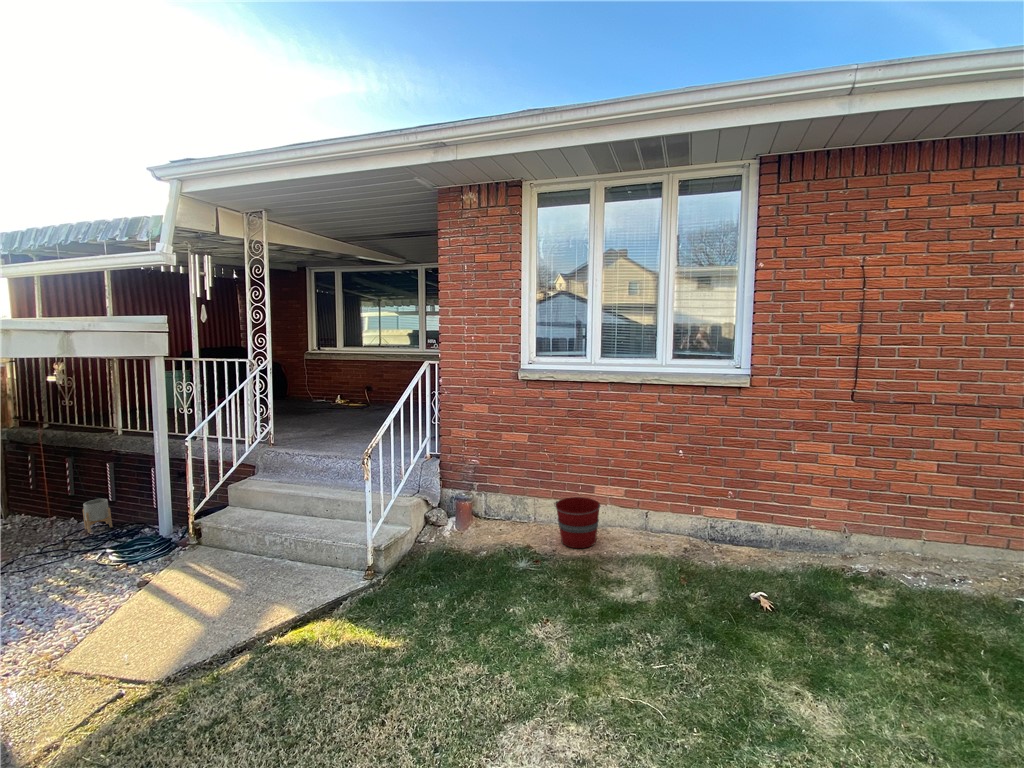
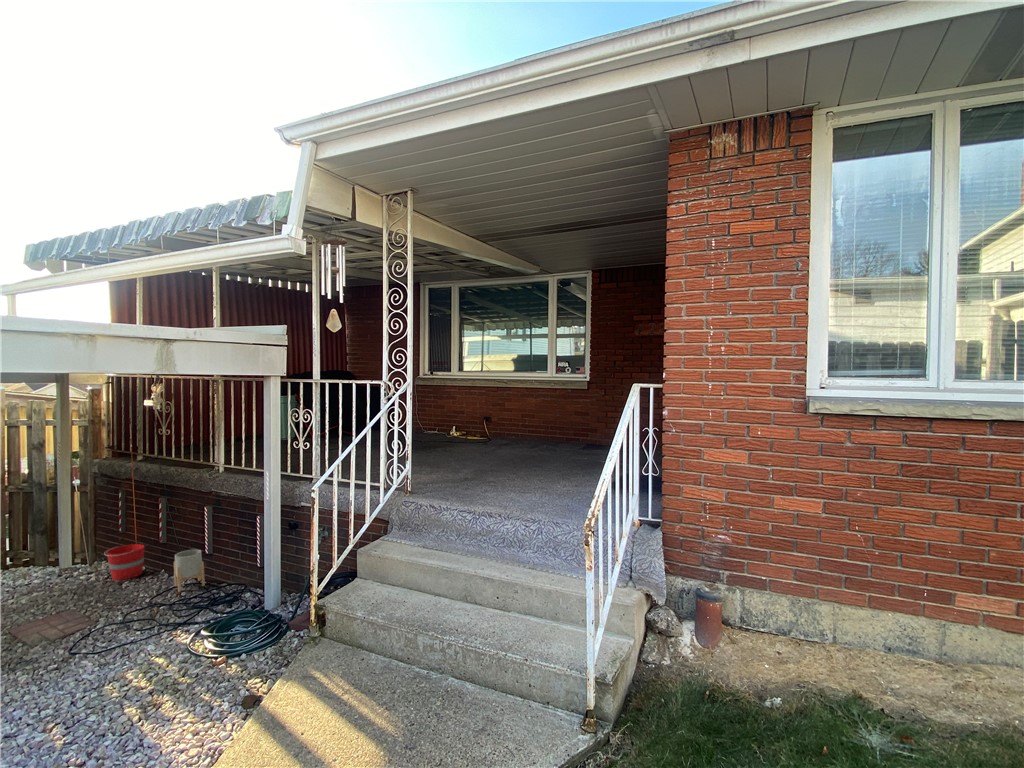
bucket: present [555,497,600,548] -> present [106,544,145,580]

